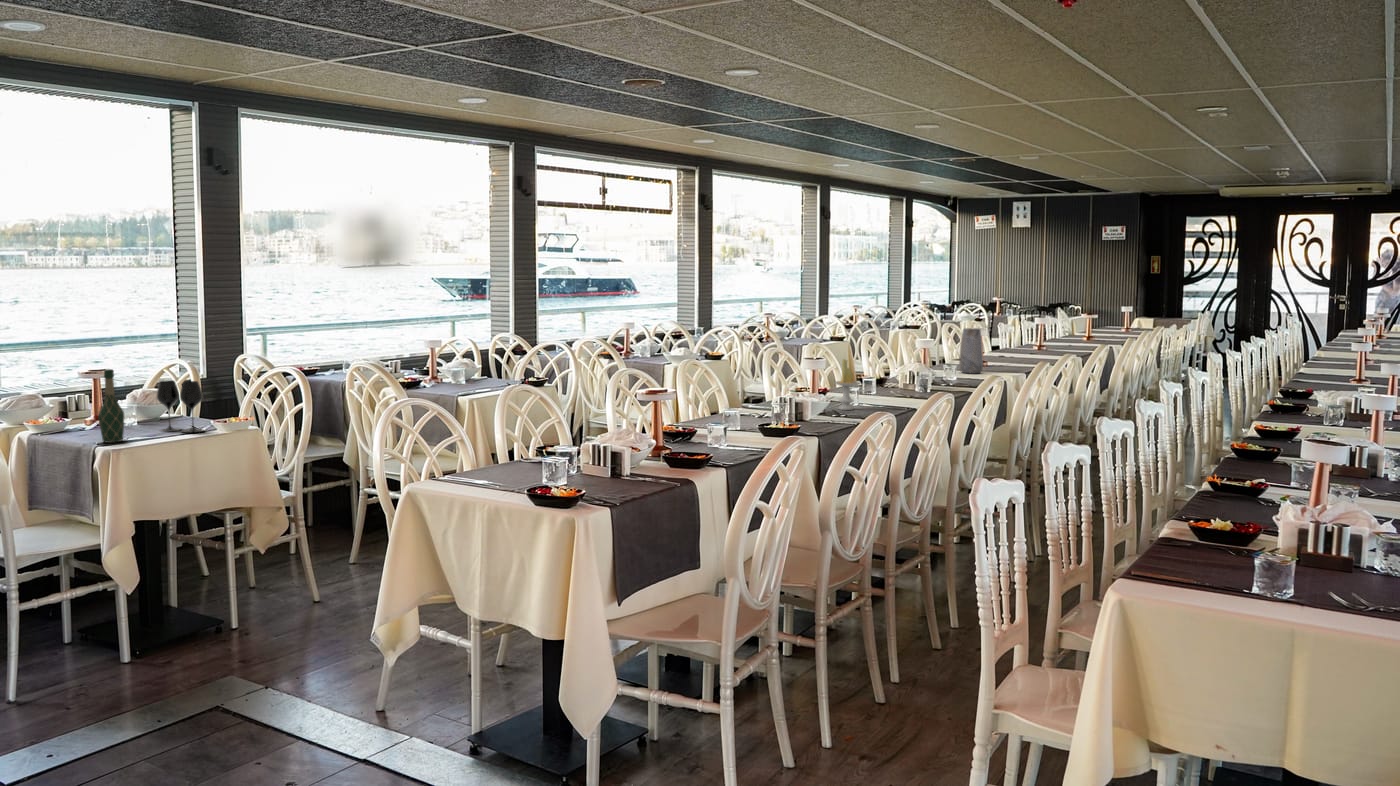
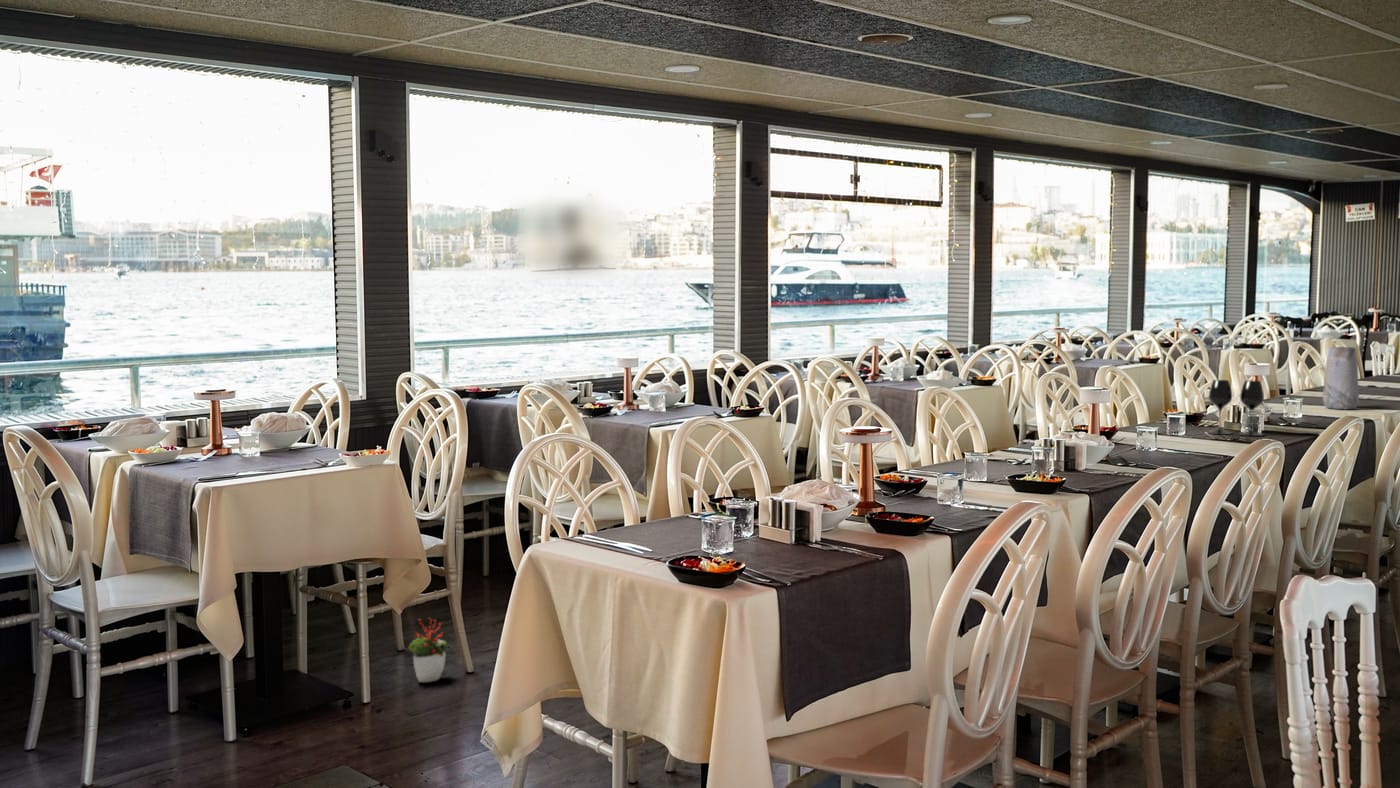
candle: present [835,359,858,410] -> none [1131,387,1169,458]
wine bottle: present [98,369,124,443] -> none [206,389,236,476]
wine glass: present [157,380,204,432] -> present [1209,380,1264,436]
decorative plant: none [277,553,309,607] -> present [409,618,446,682]

